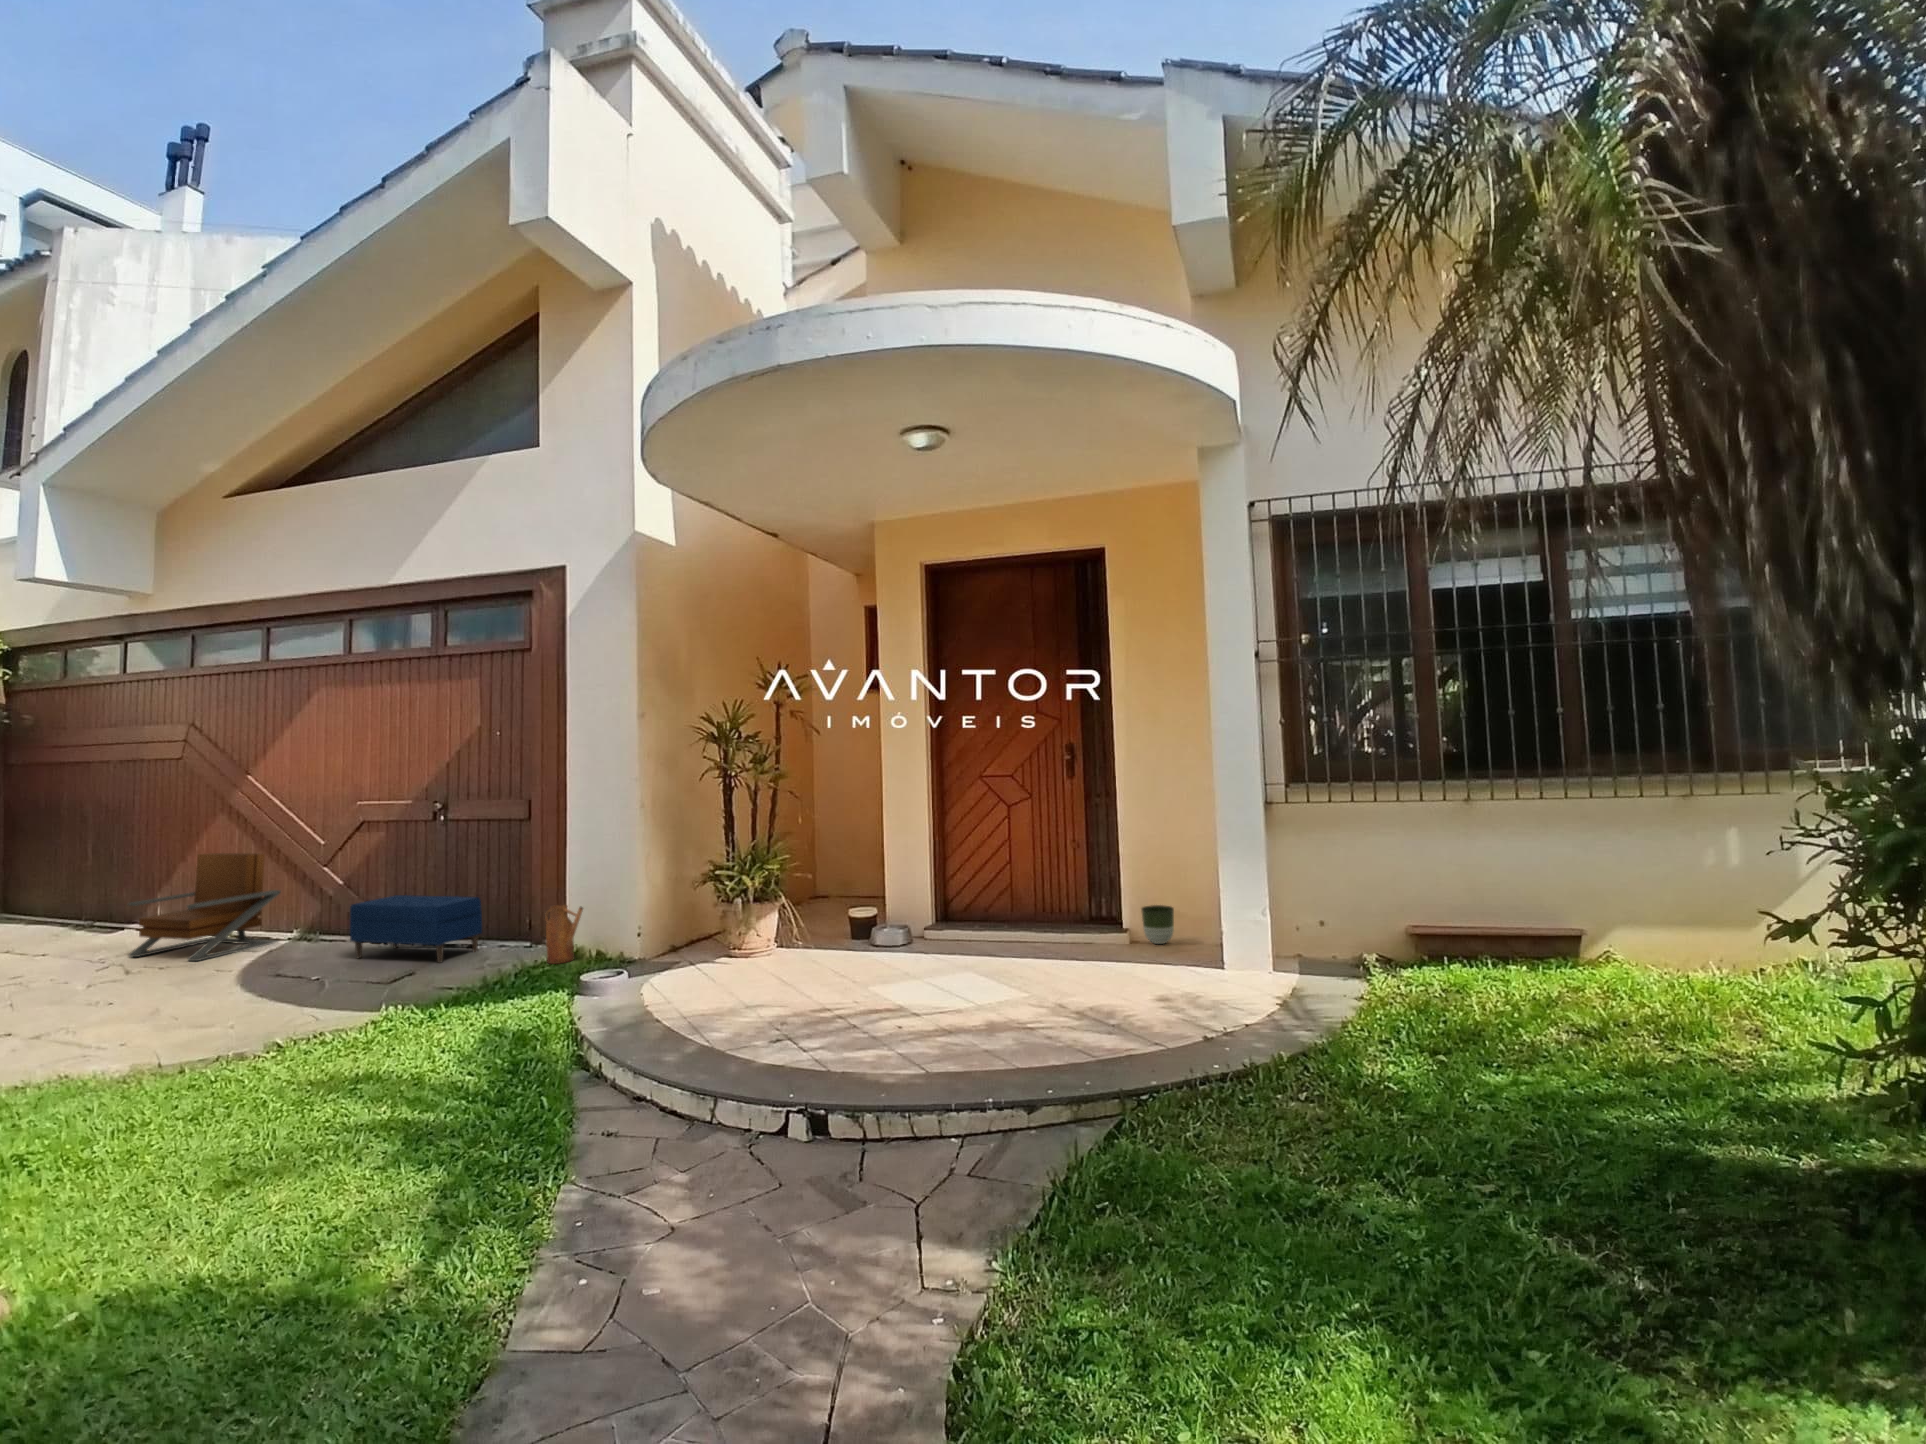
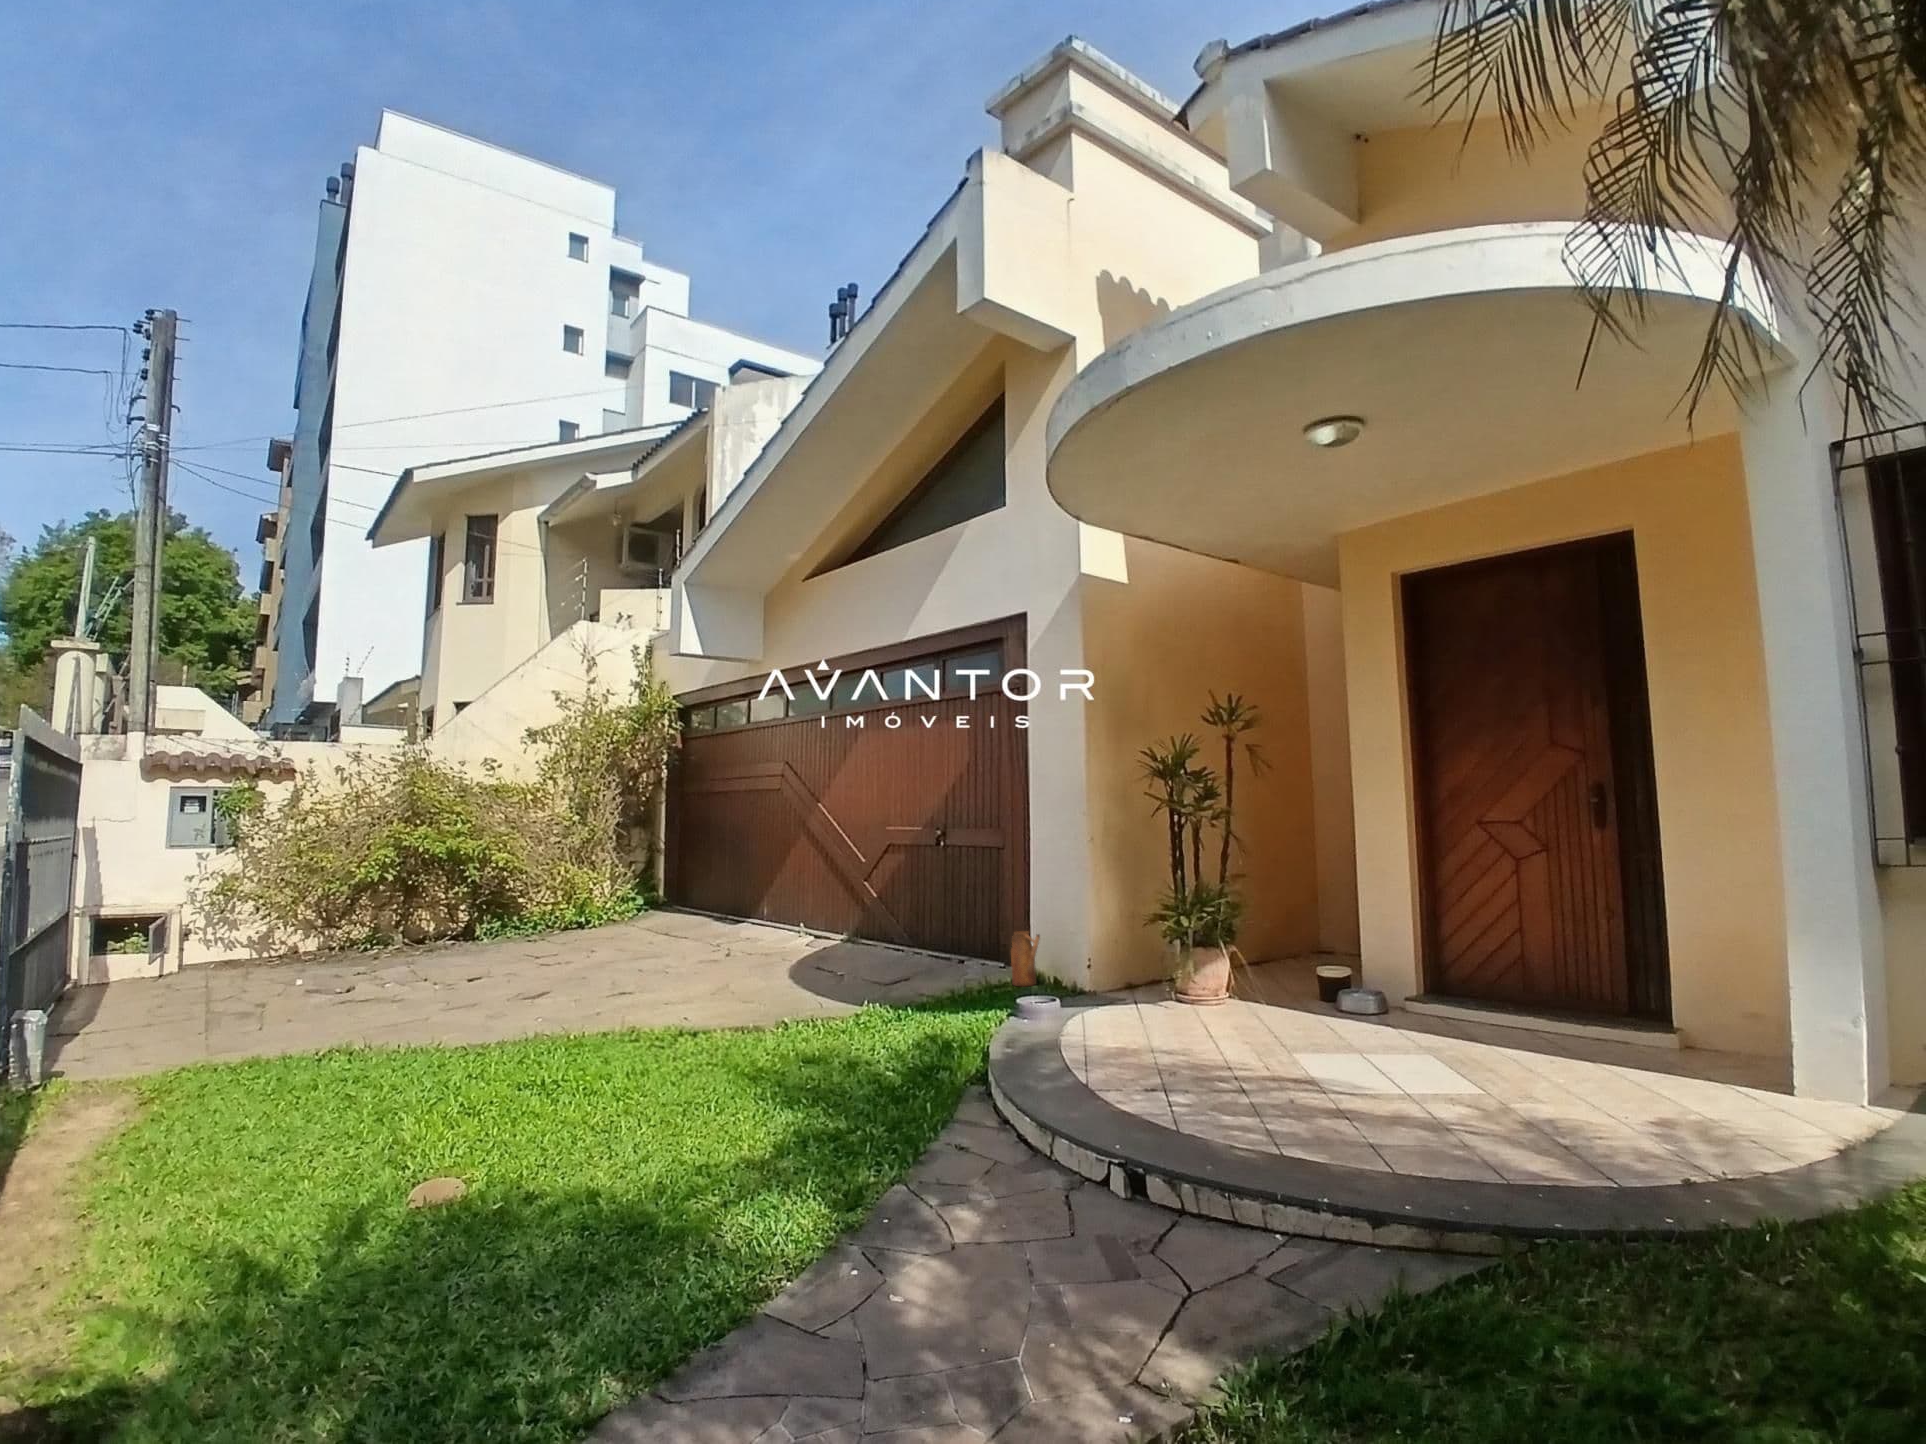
lounge chair: present [128,853,281,961] -> none [740,866,837,951]
bench: present [350,895,482,963] -> none [871,910,970,974]
planter: present [1141,905,1174,944] -> none [1700,1000,1755,1055]

